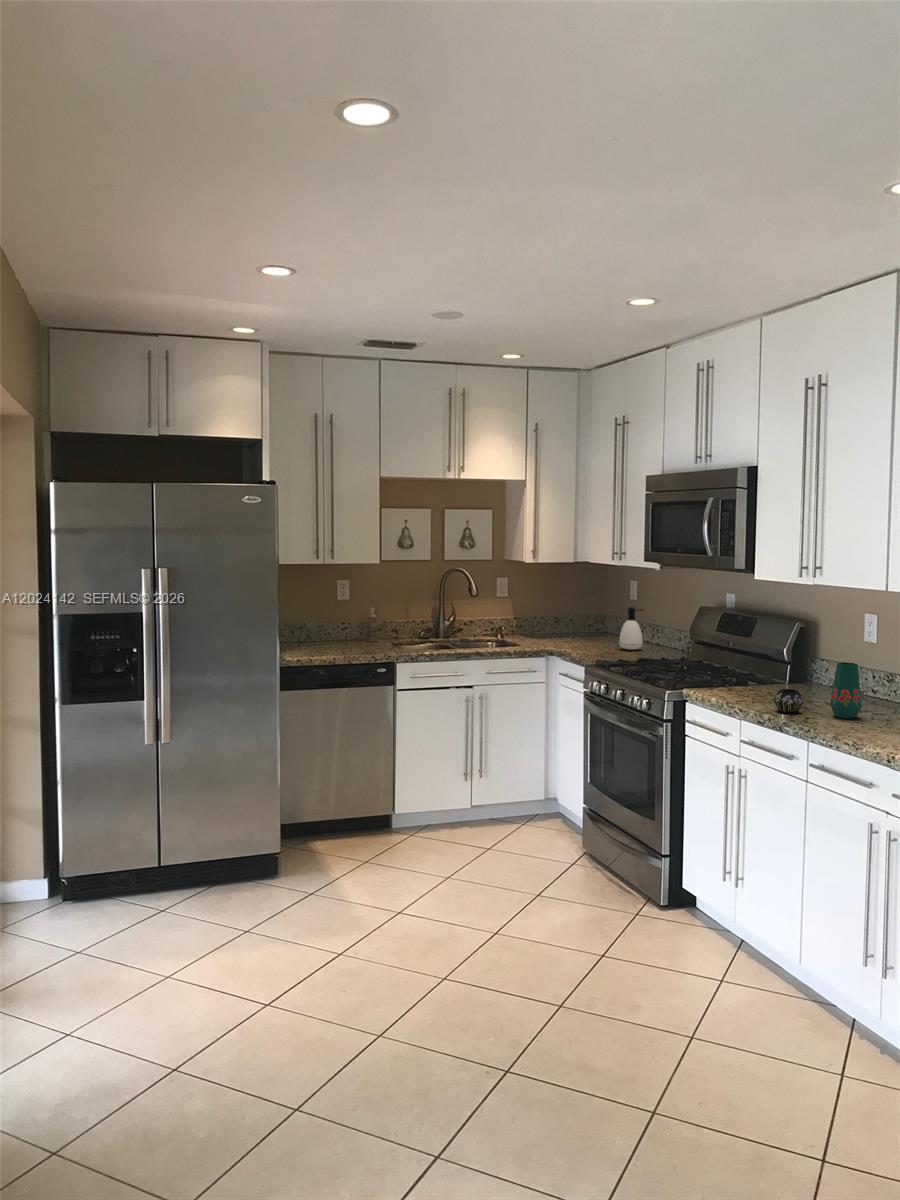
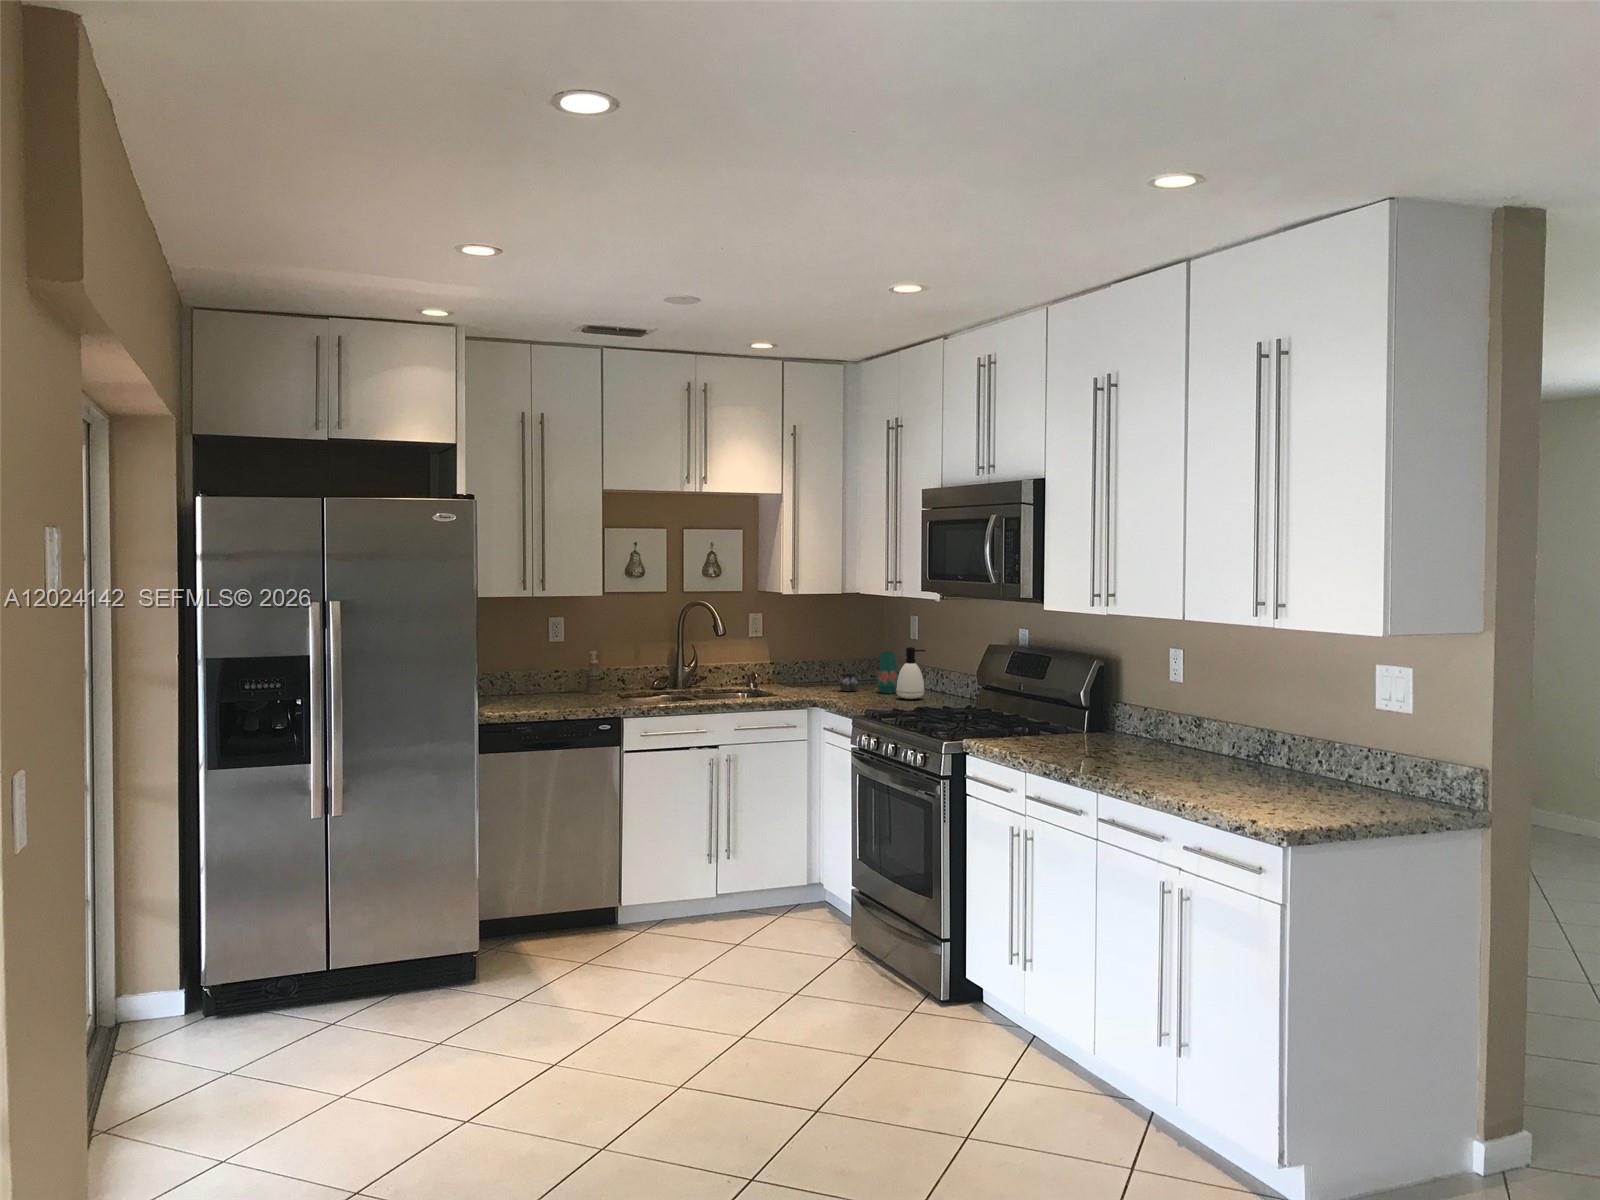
vase: present [773,662,861,719] -> present [839,652,897,694]

